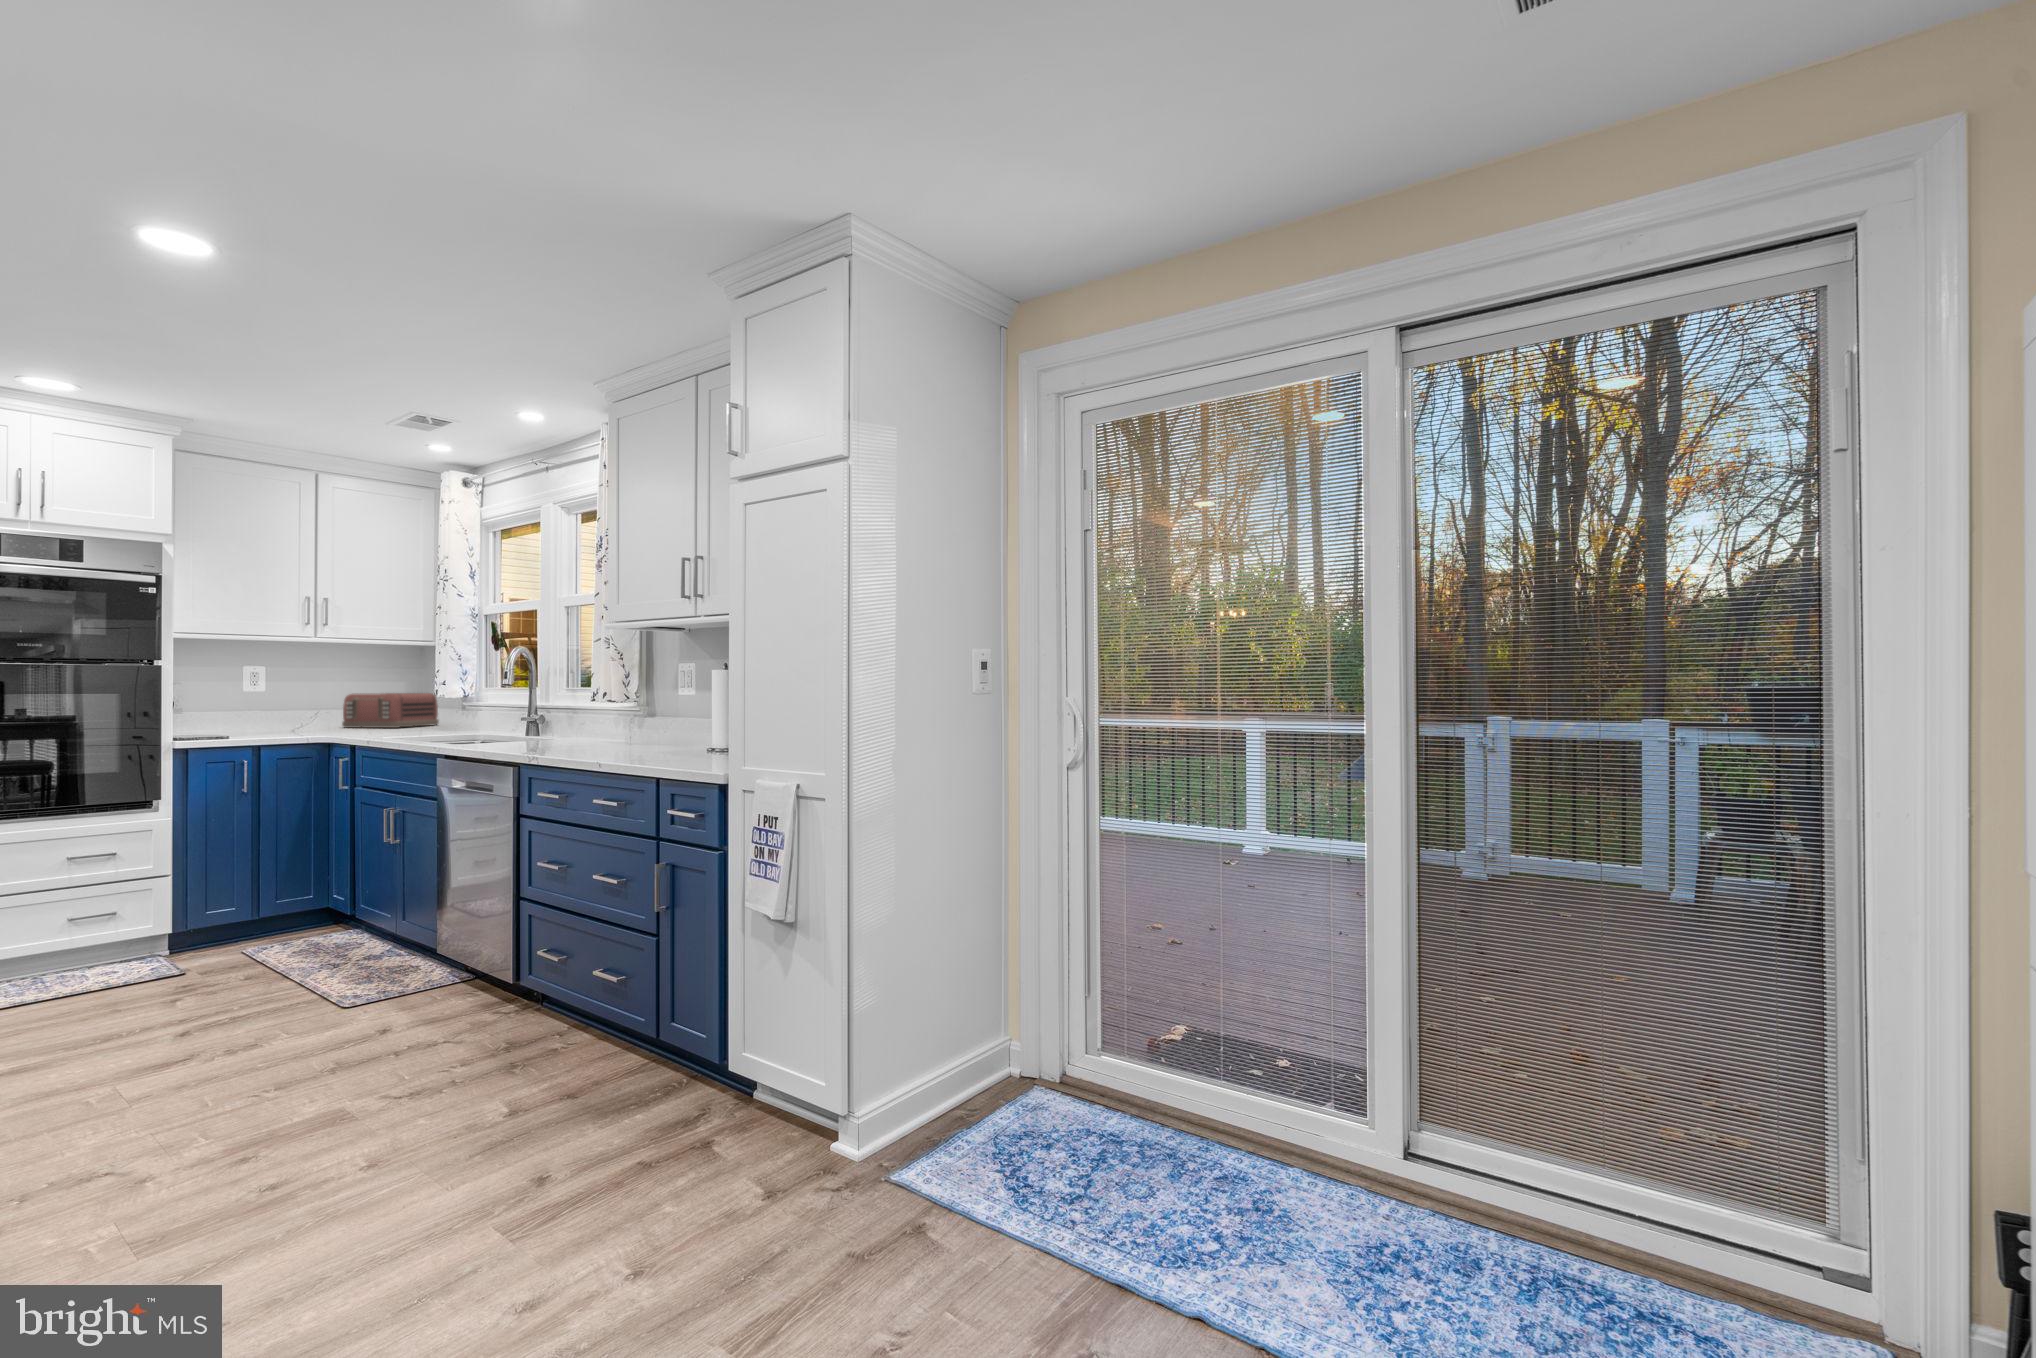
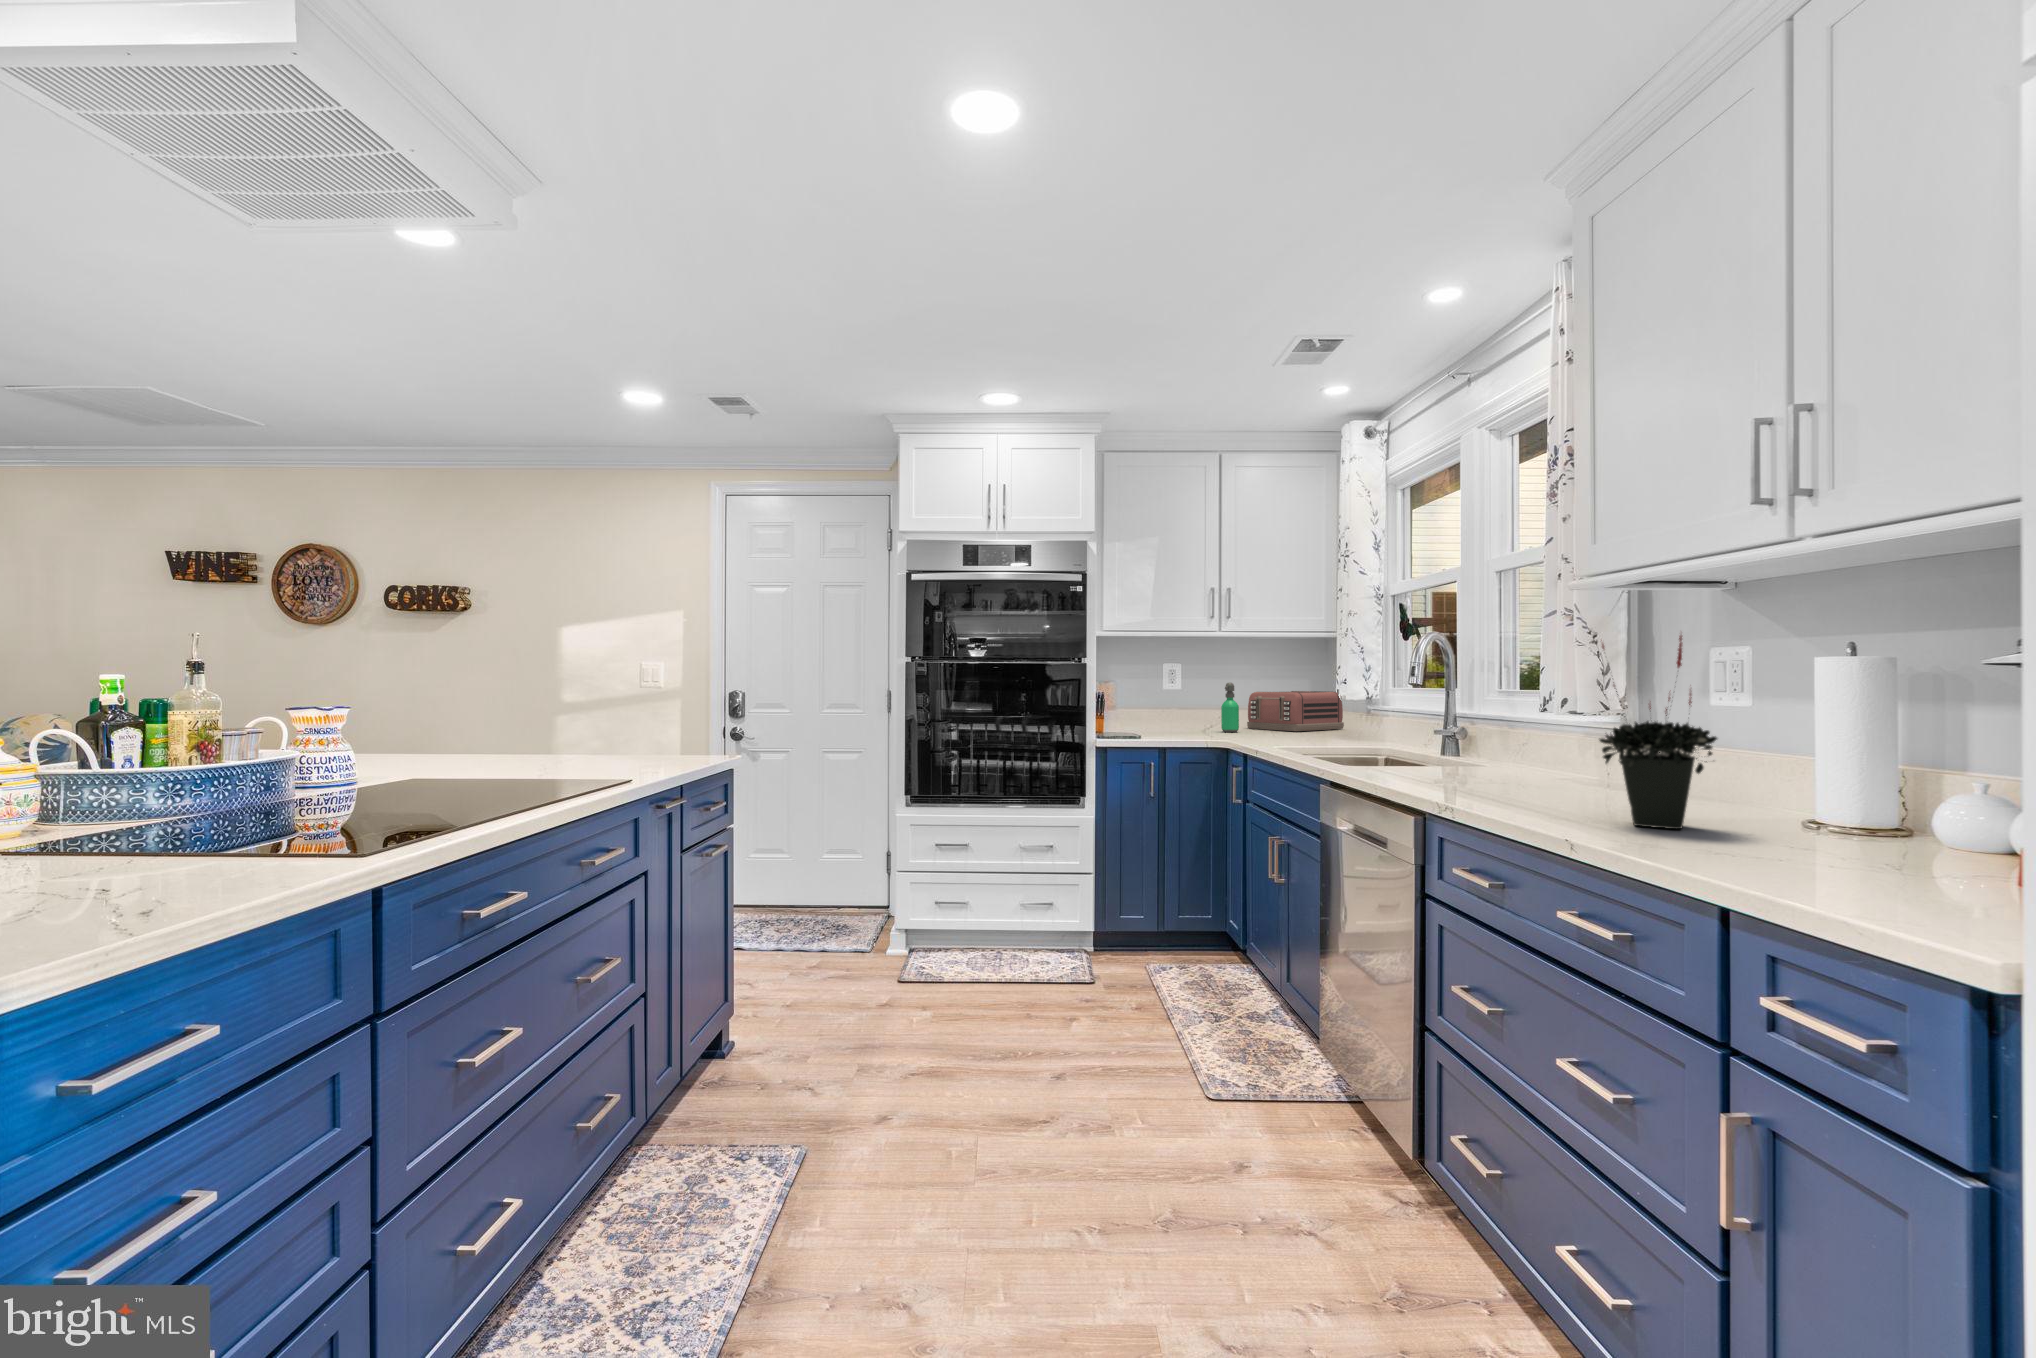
potted plant: none [617,656,670,756] -> present [1600,635,1717,829]
soap dispenser: none [318,685,337,731] -> present [1221,683,1239,732]

